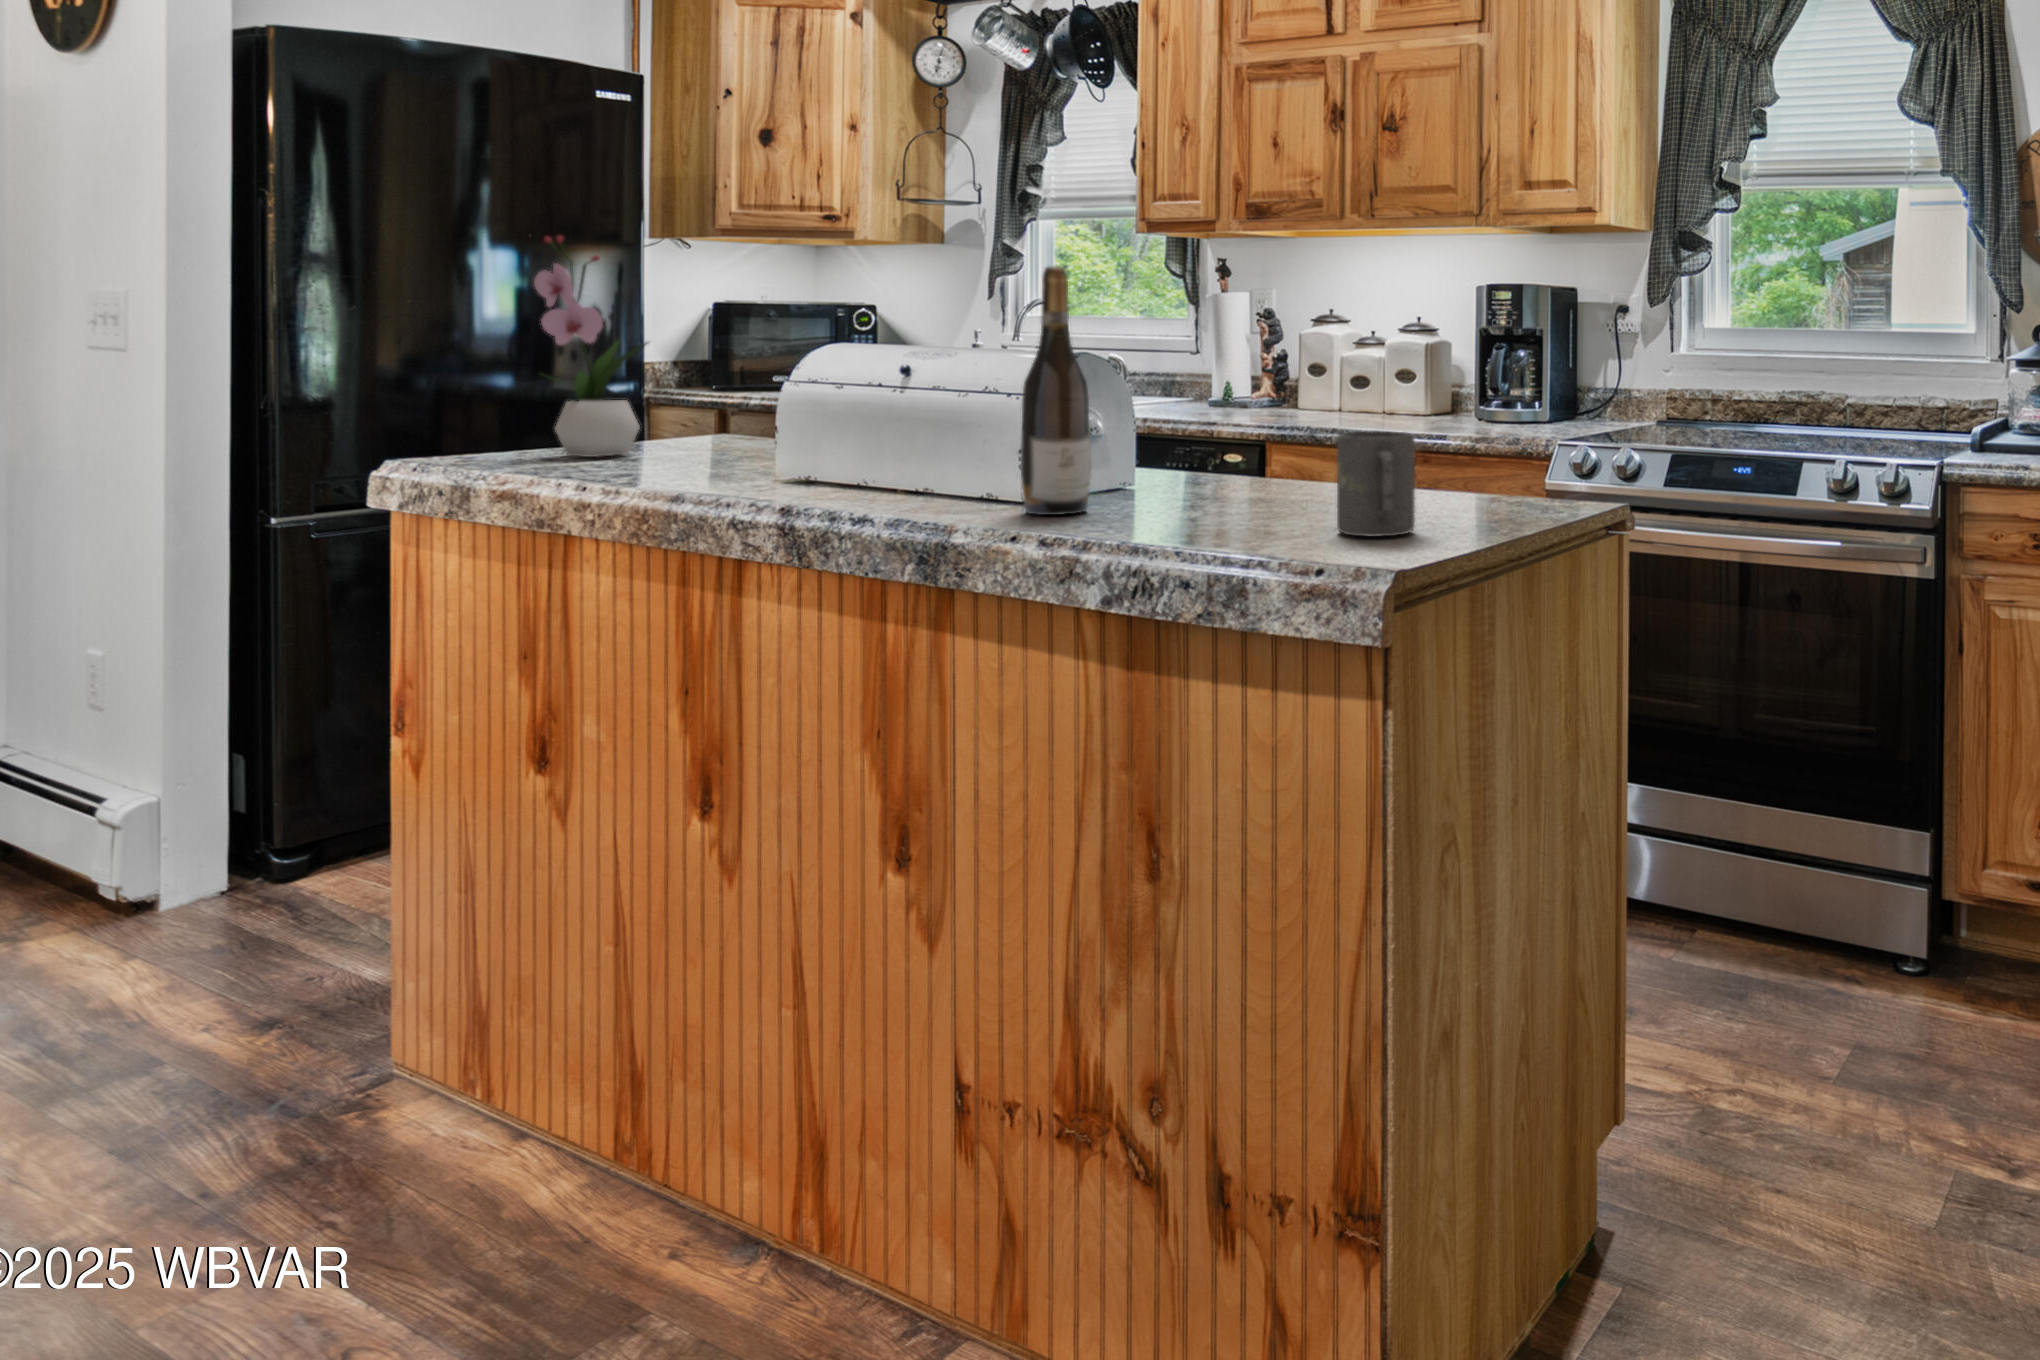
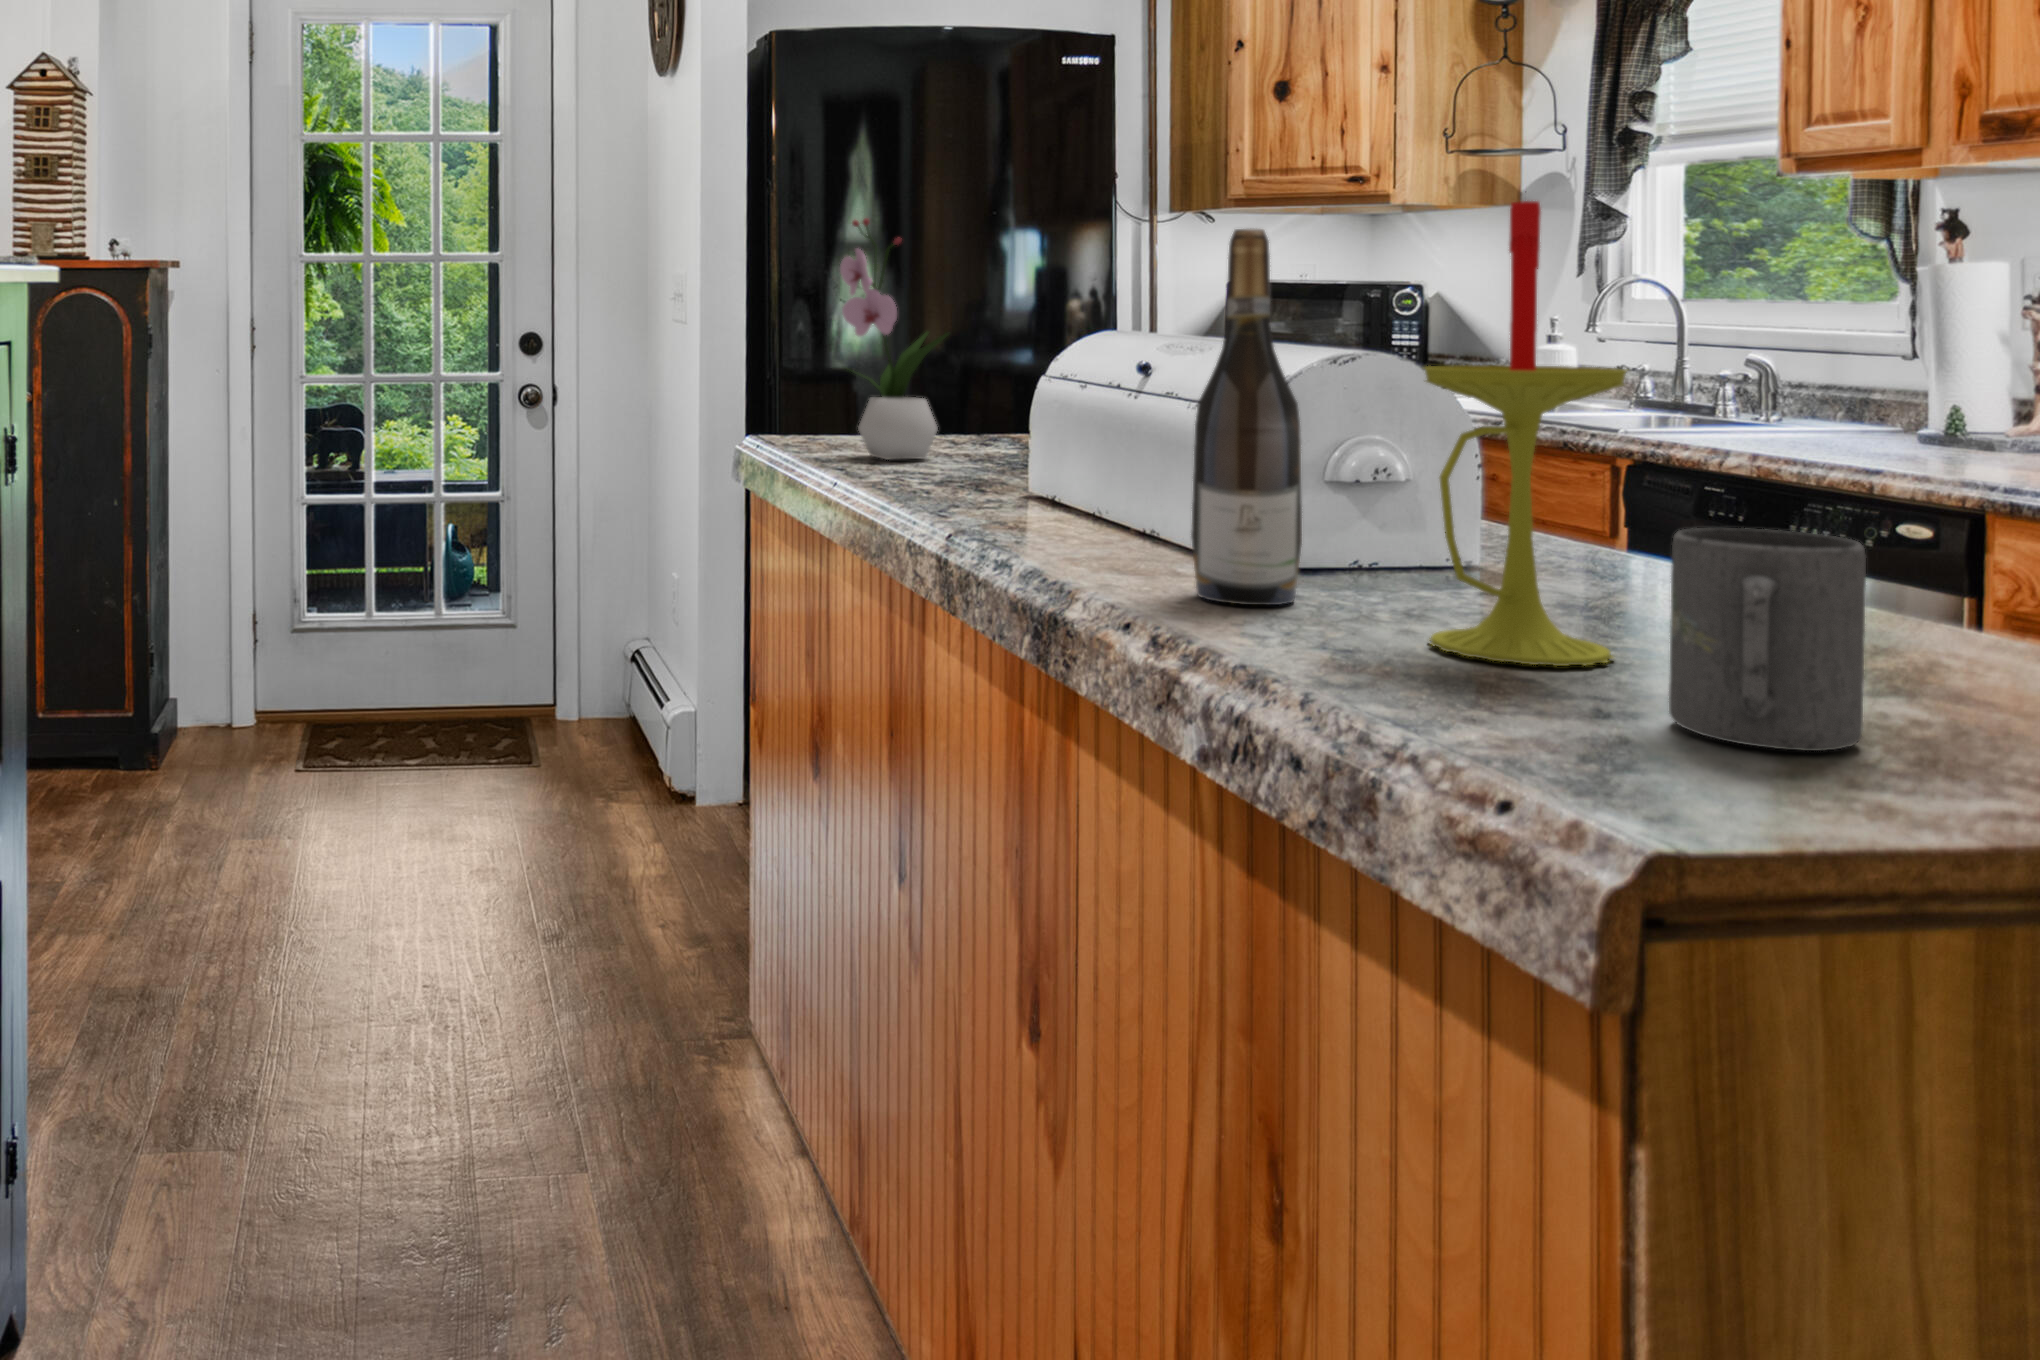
candle: none [1180,251,1284,522] -> present [1424,201,1627,666]

